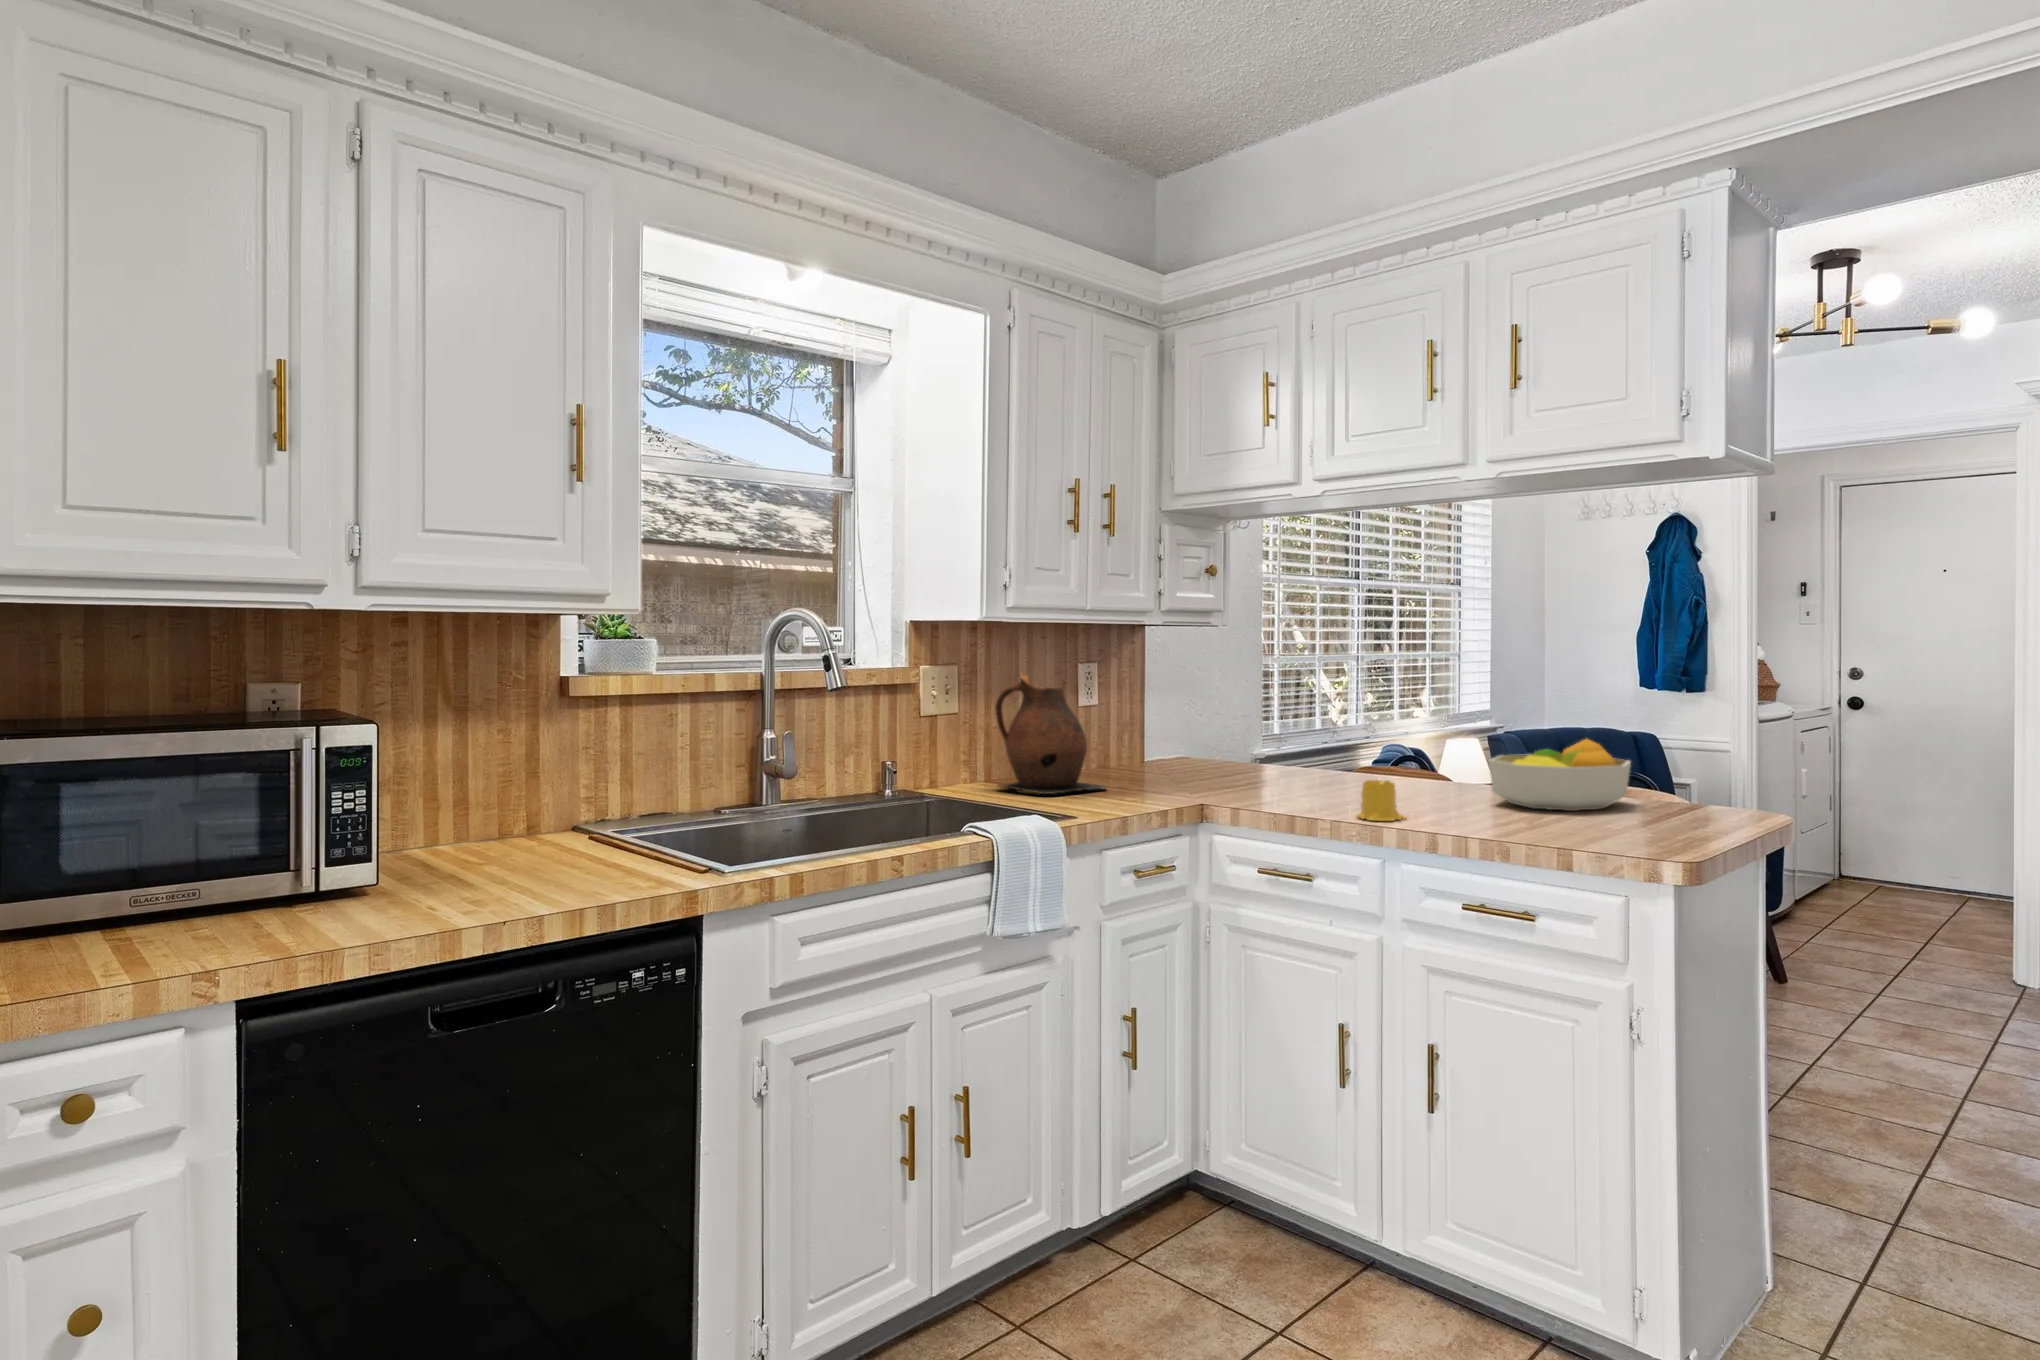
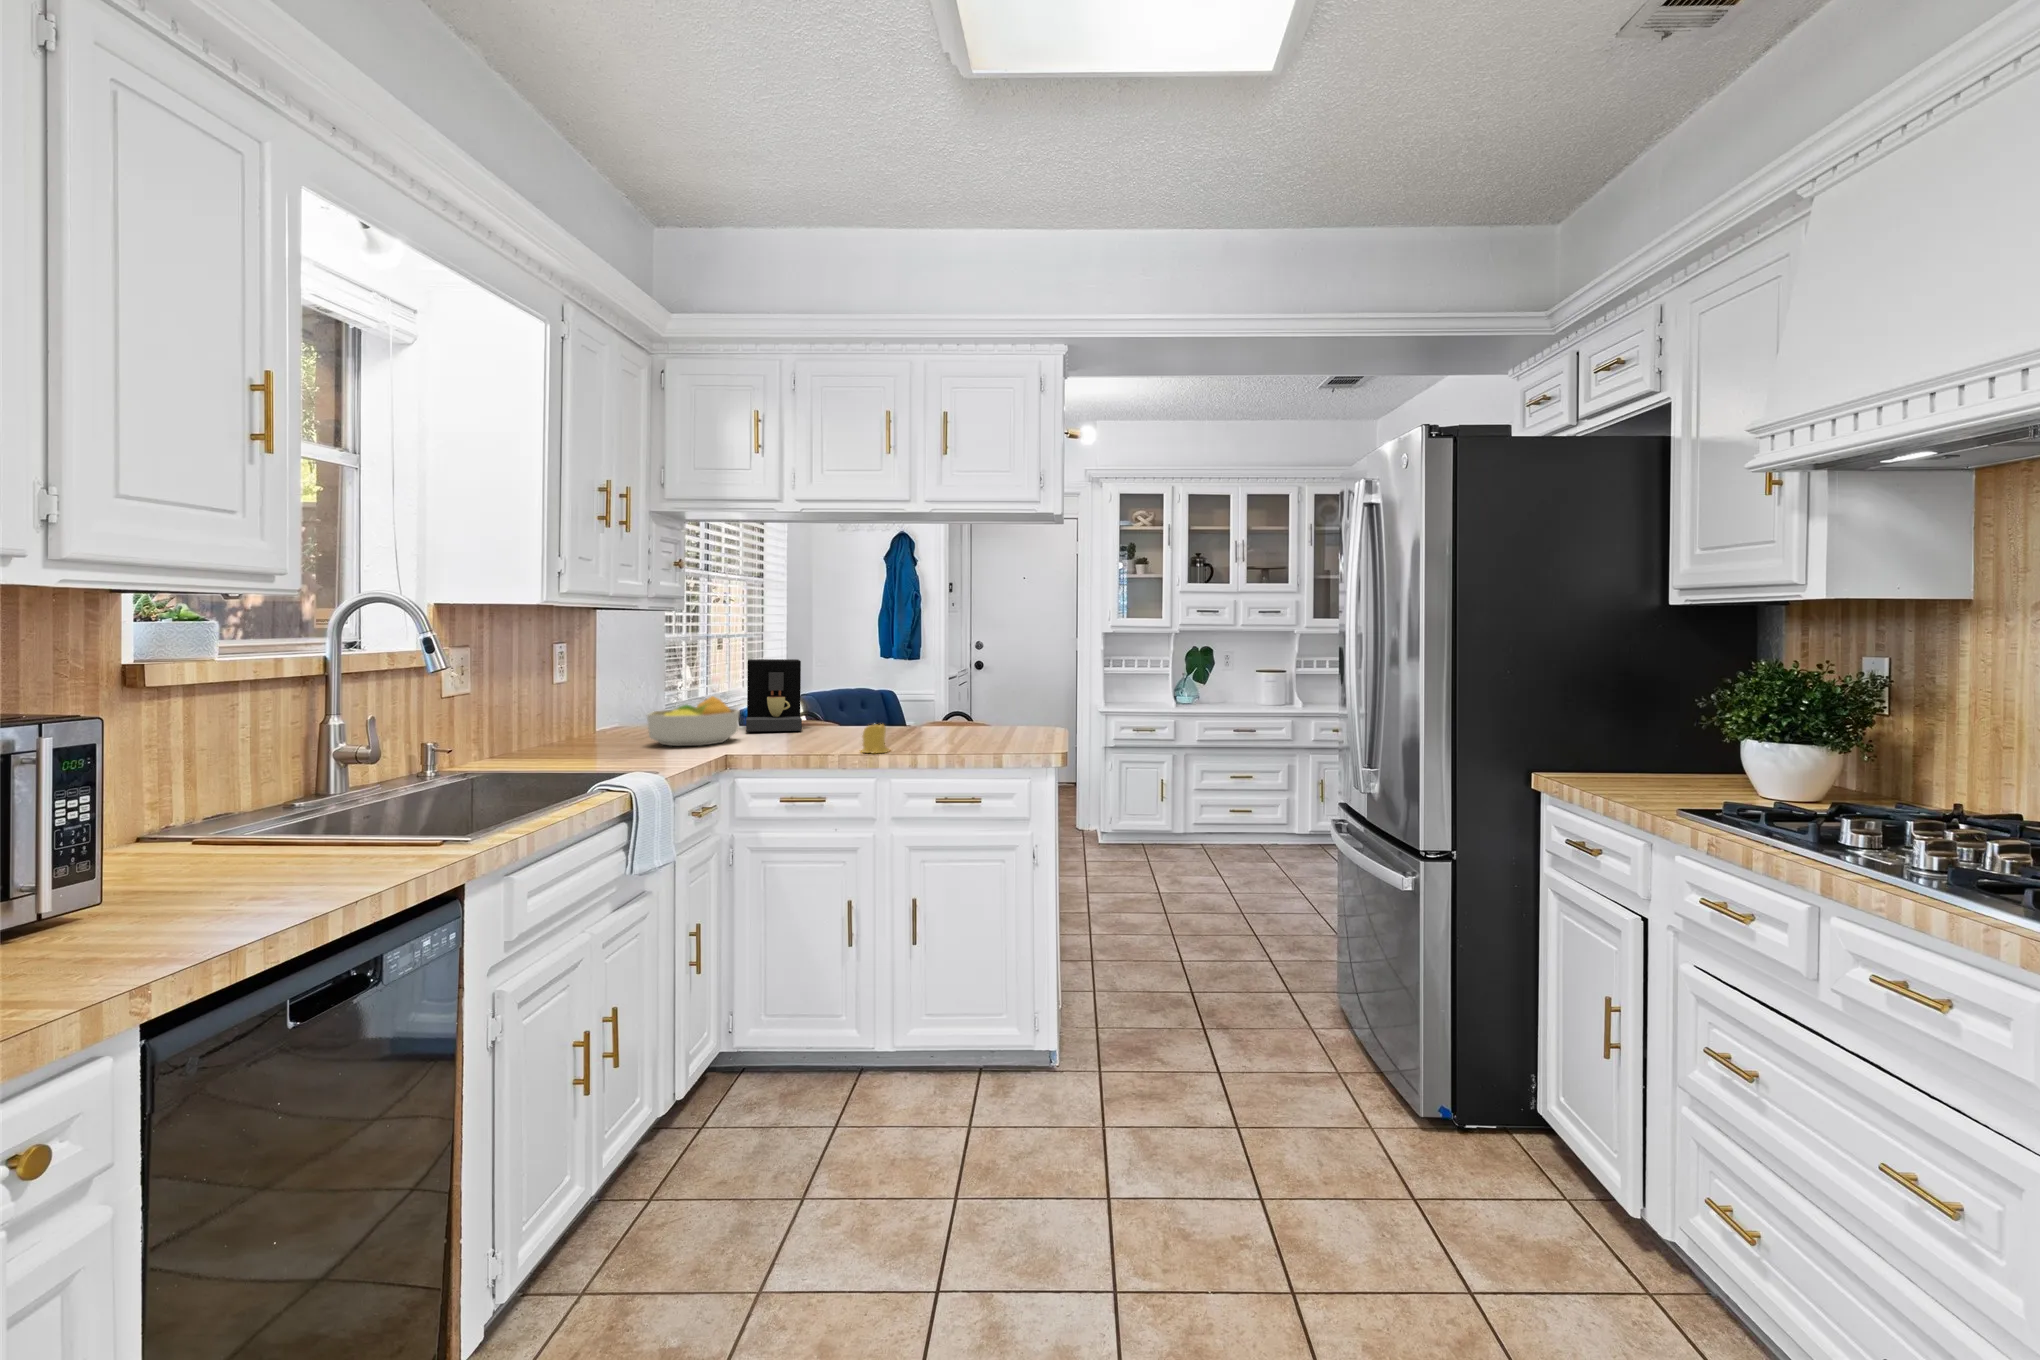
ceramic pitcher: present [995,673,1106,795] -> none [521,655,630,763]
coffee maker: none [1292,683,1388,778] -> present [746,659,802,731]
fruit bowl: present [1489,739,1631,811] -> present [647,696,740,746]

